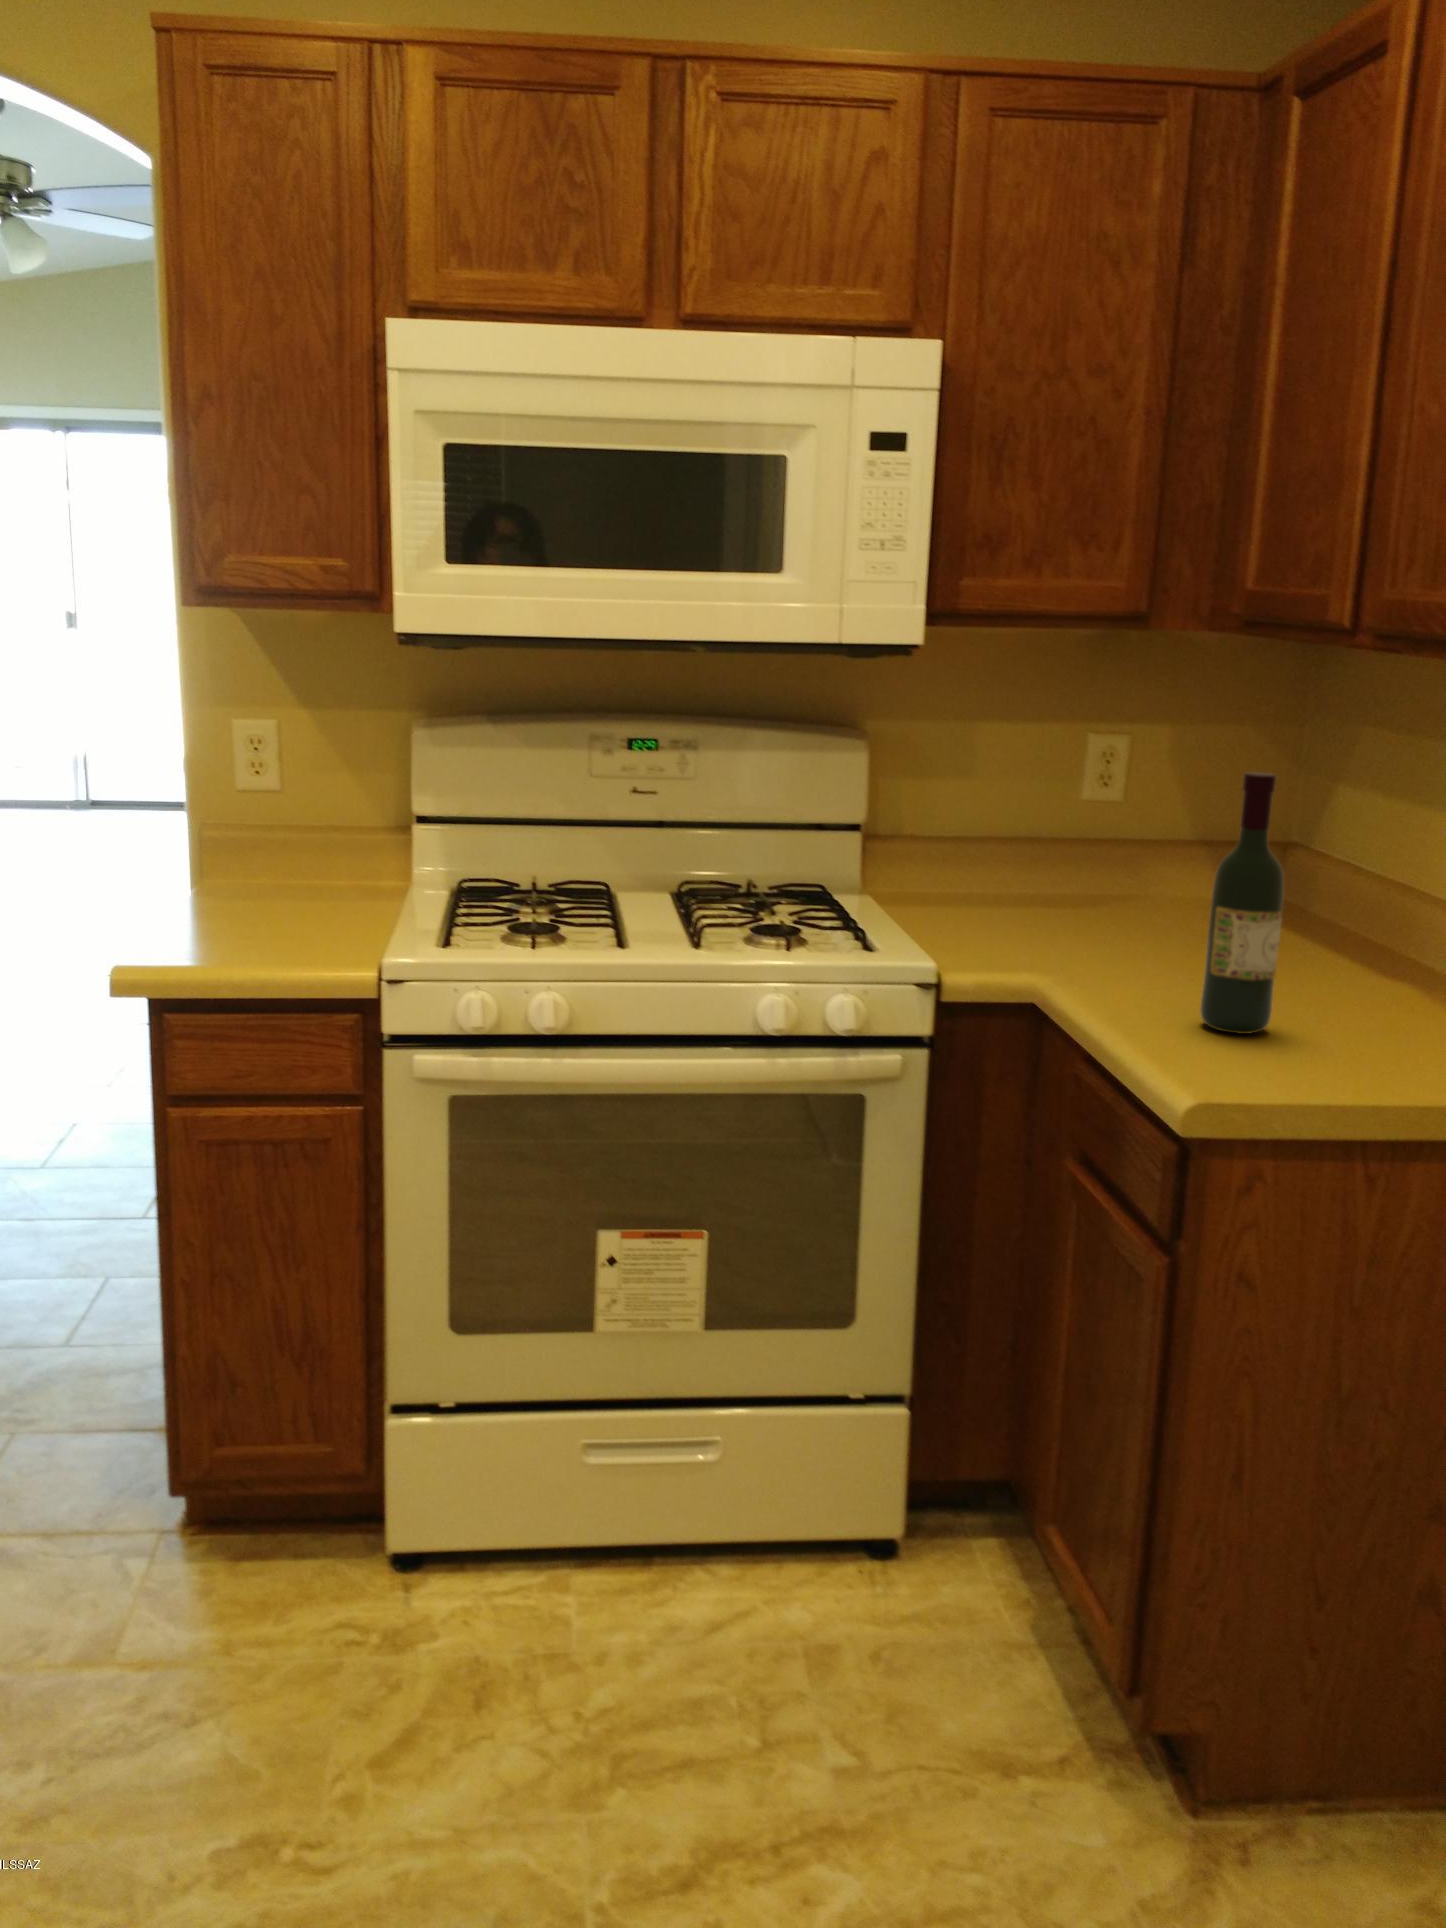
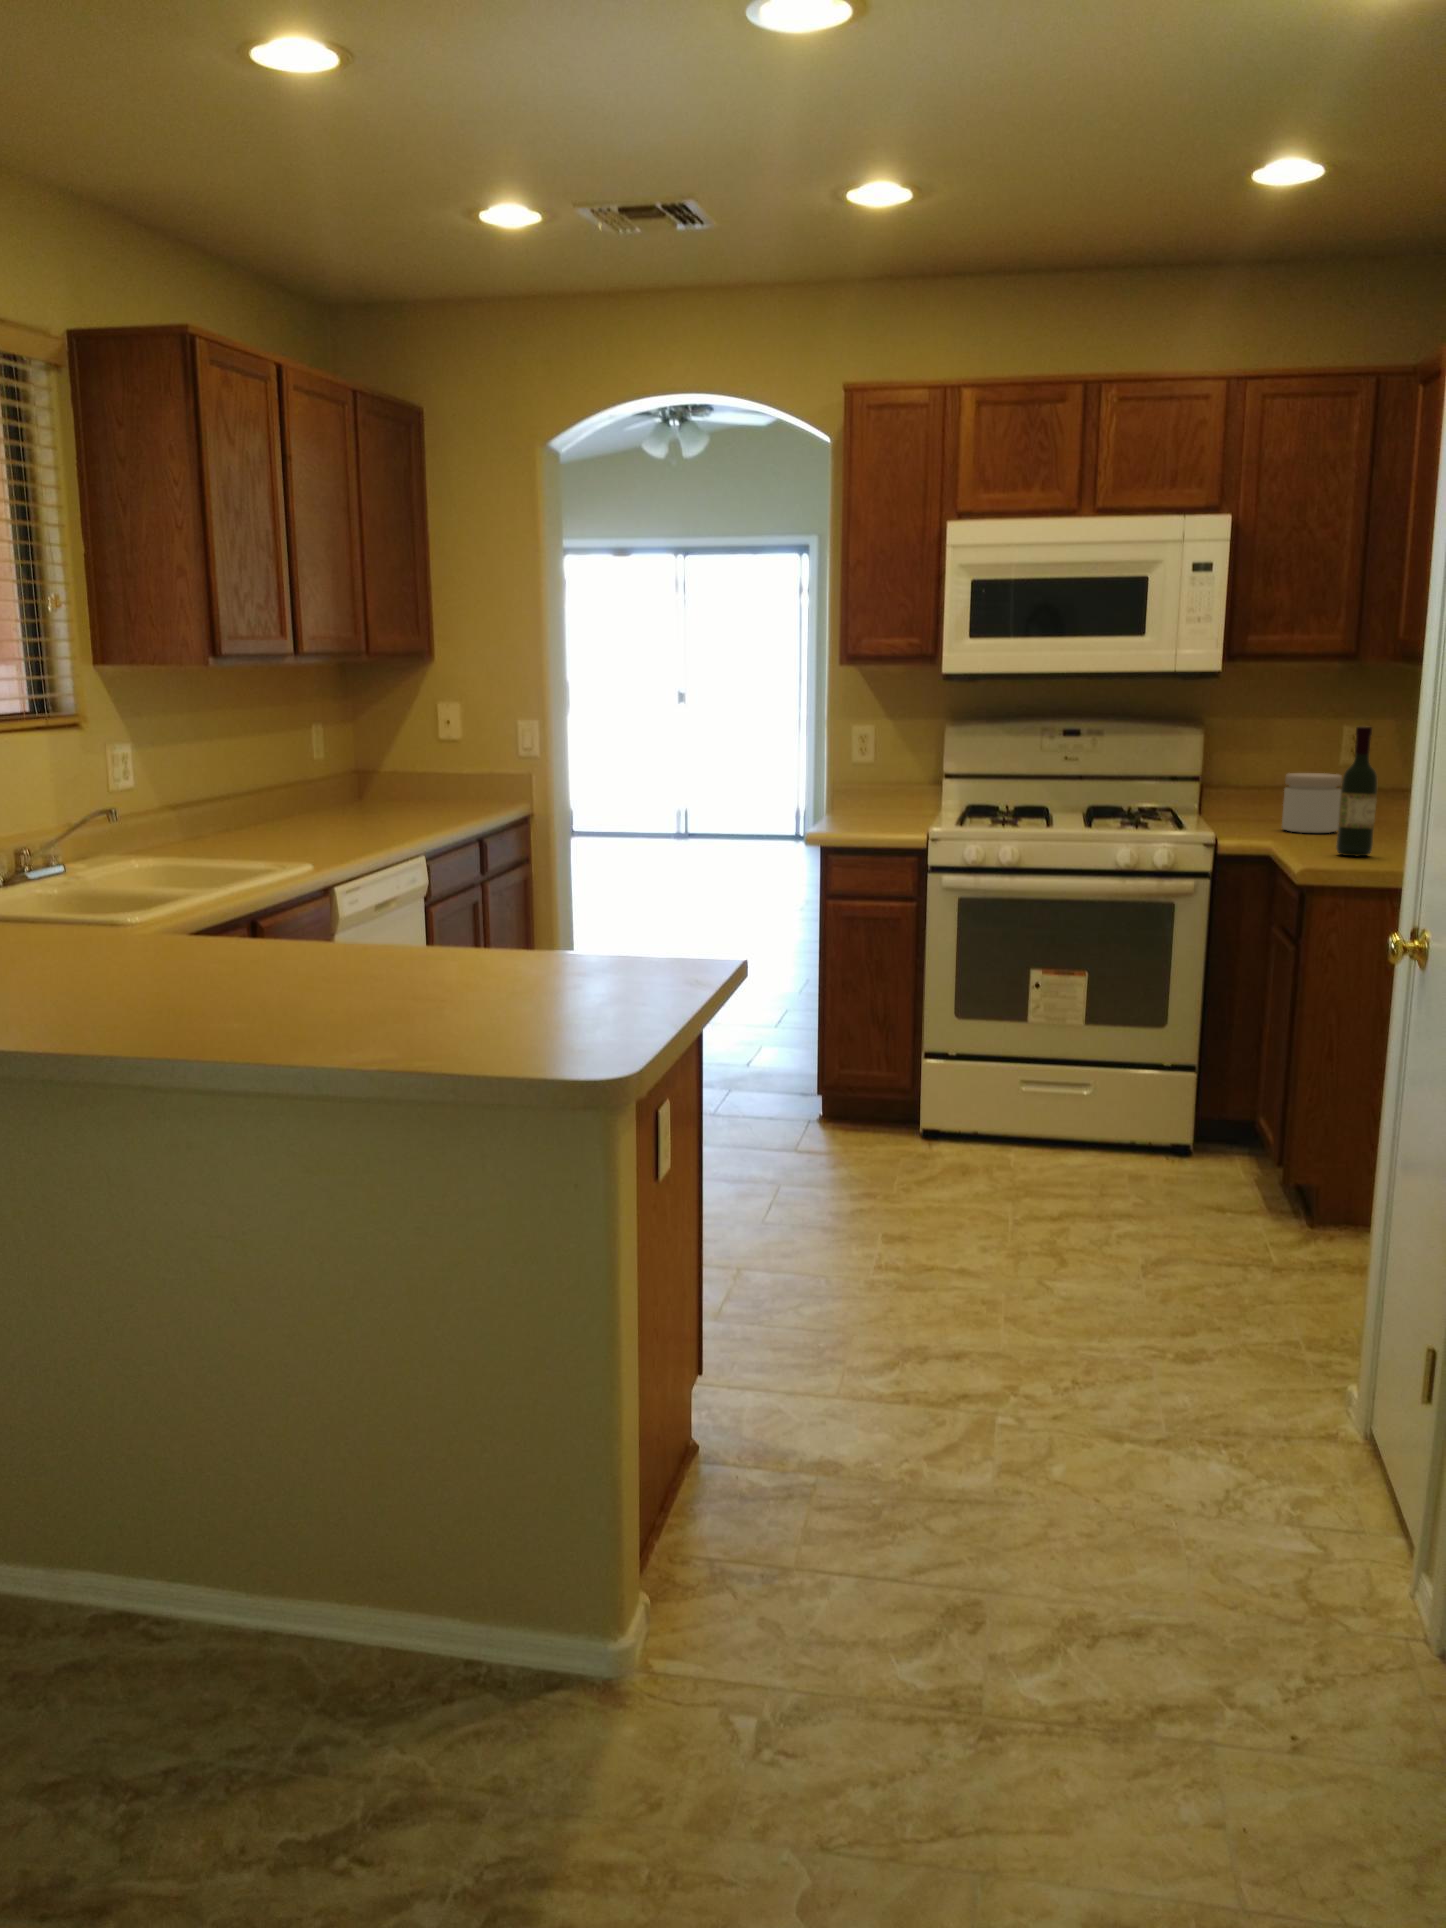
jar: none [1019,822,1123,936] -> present [1282,773,1342,833]

